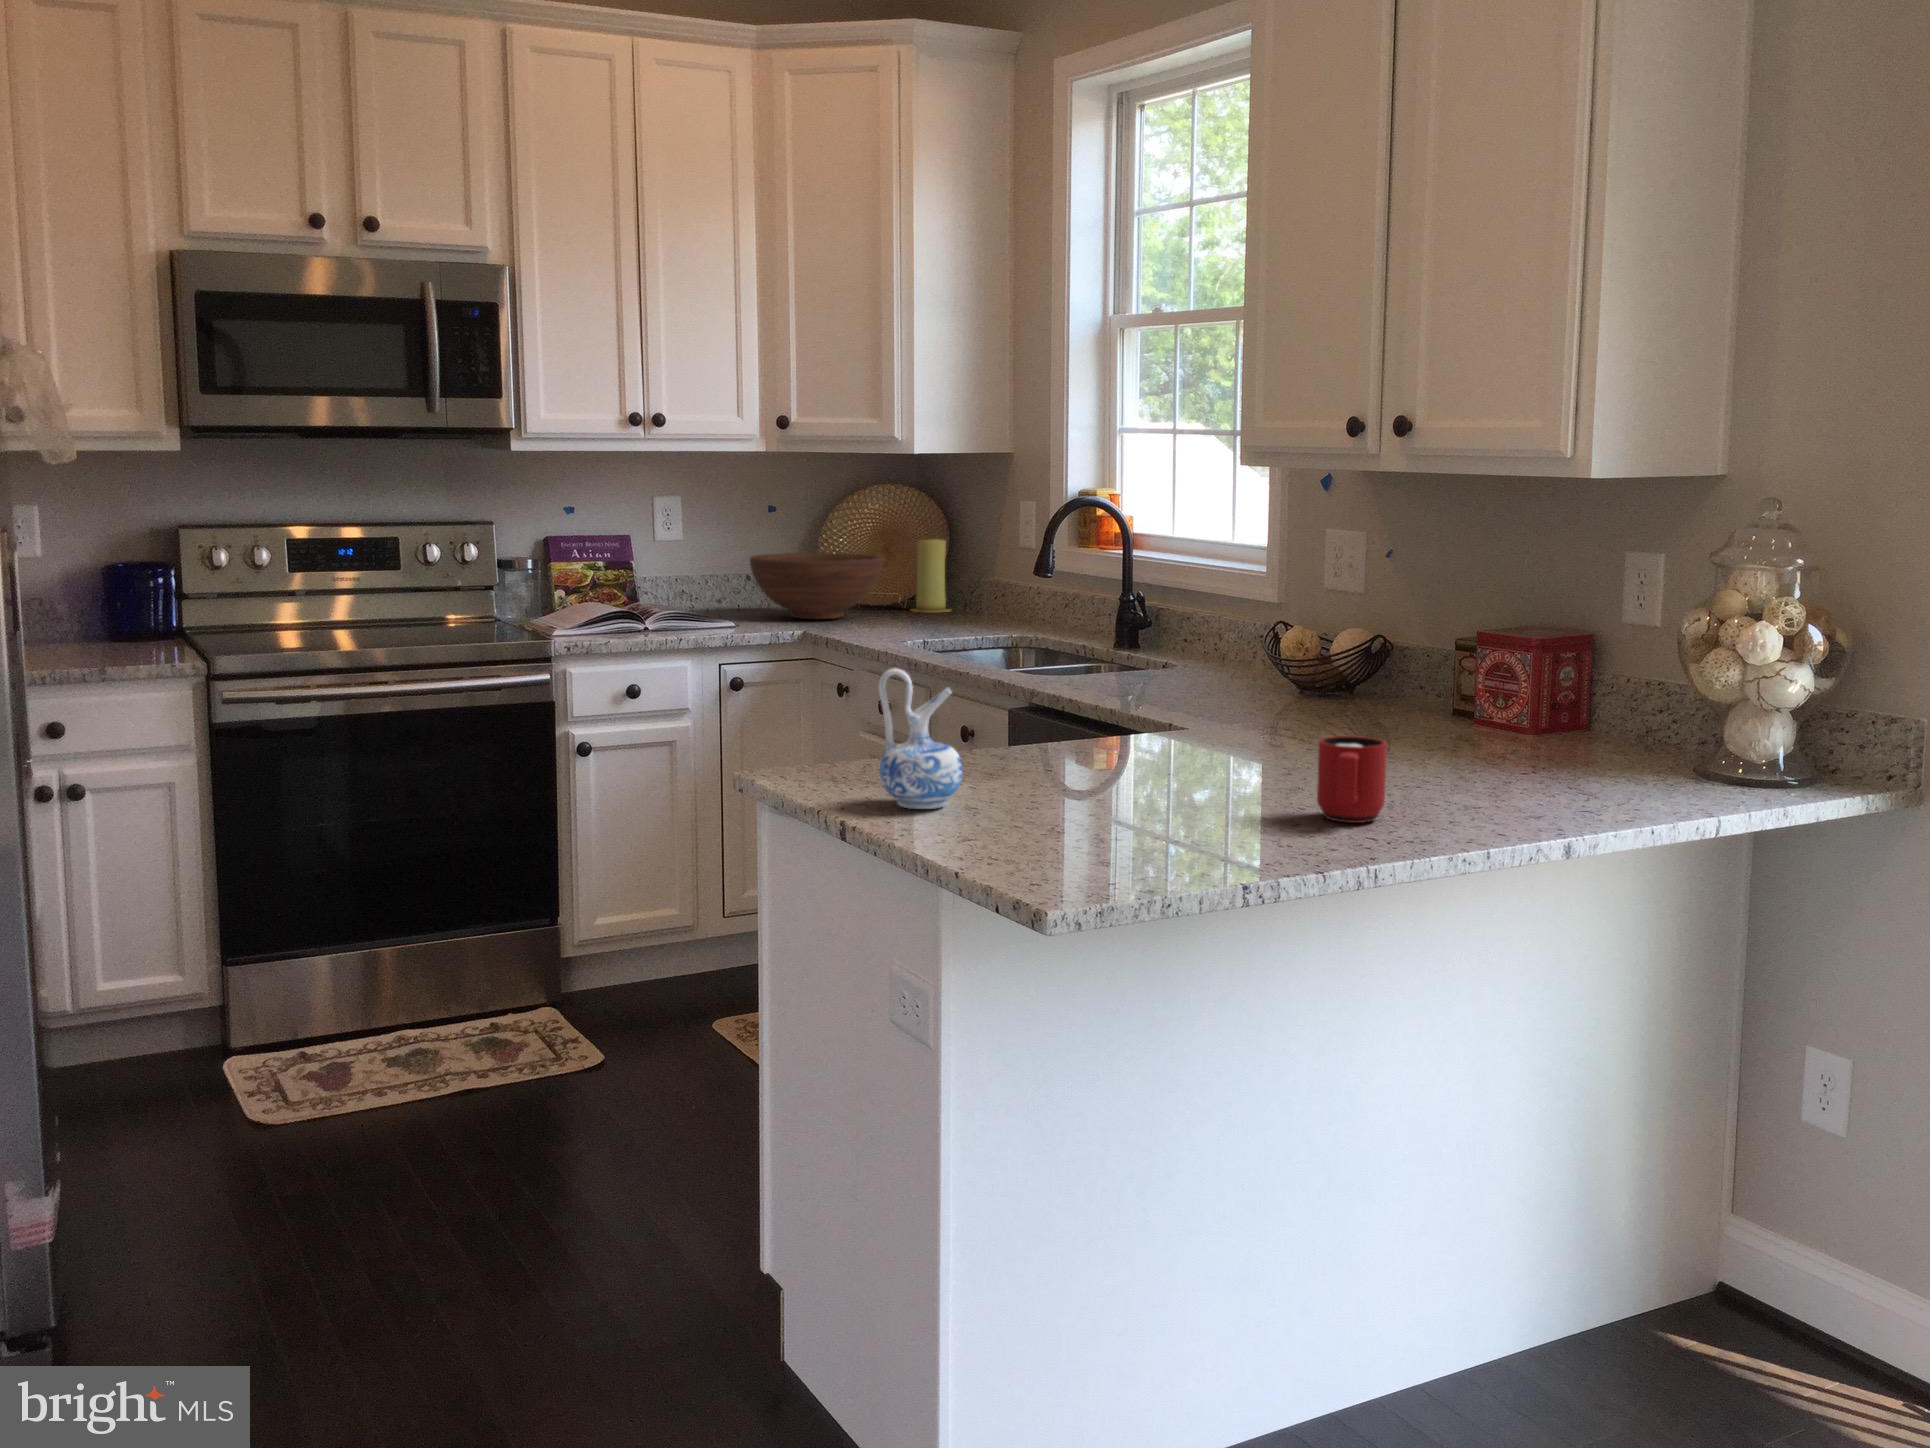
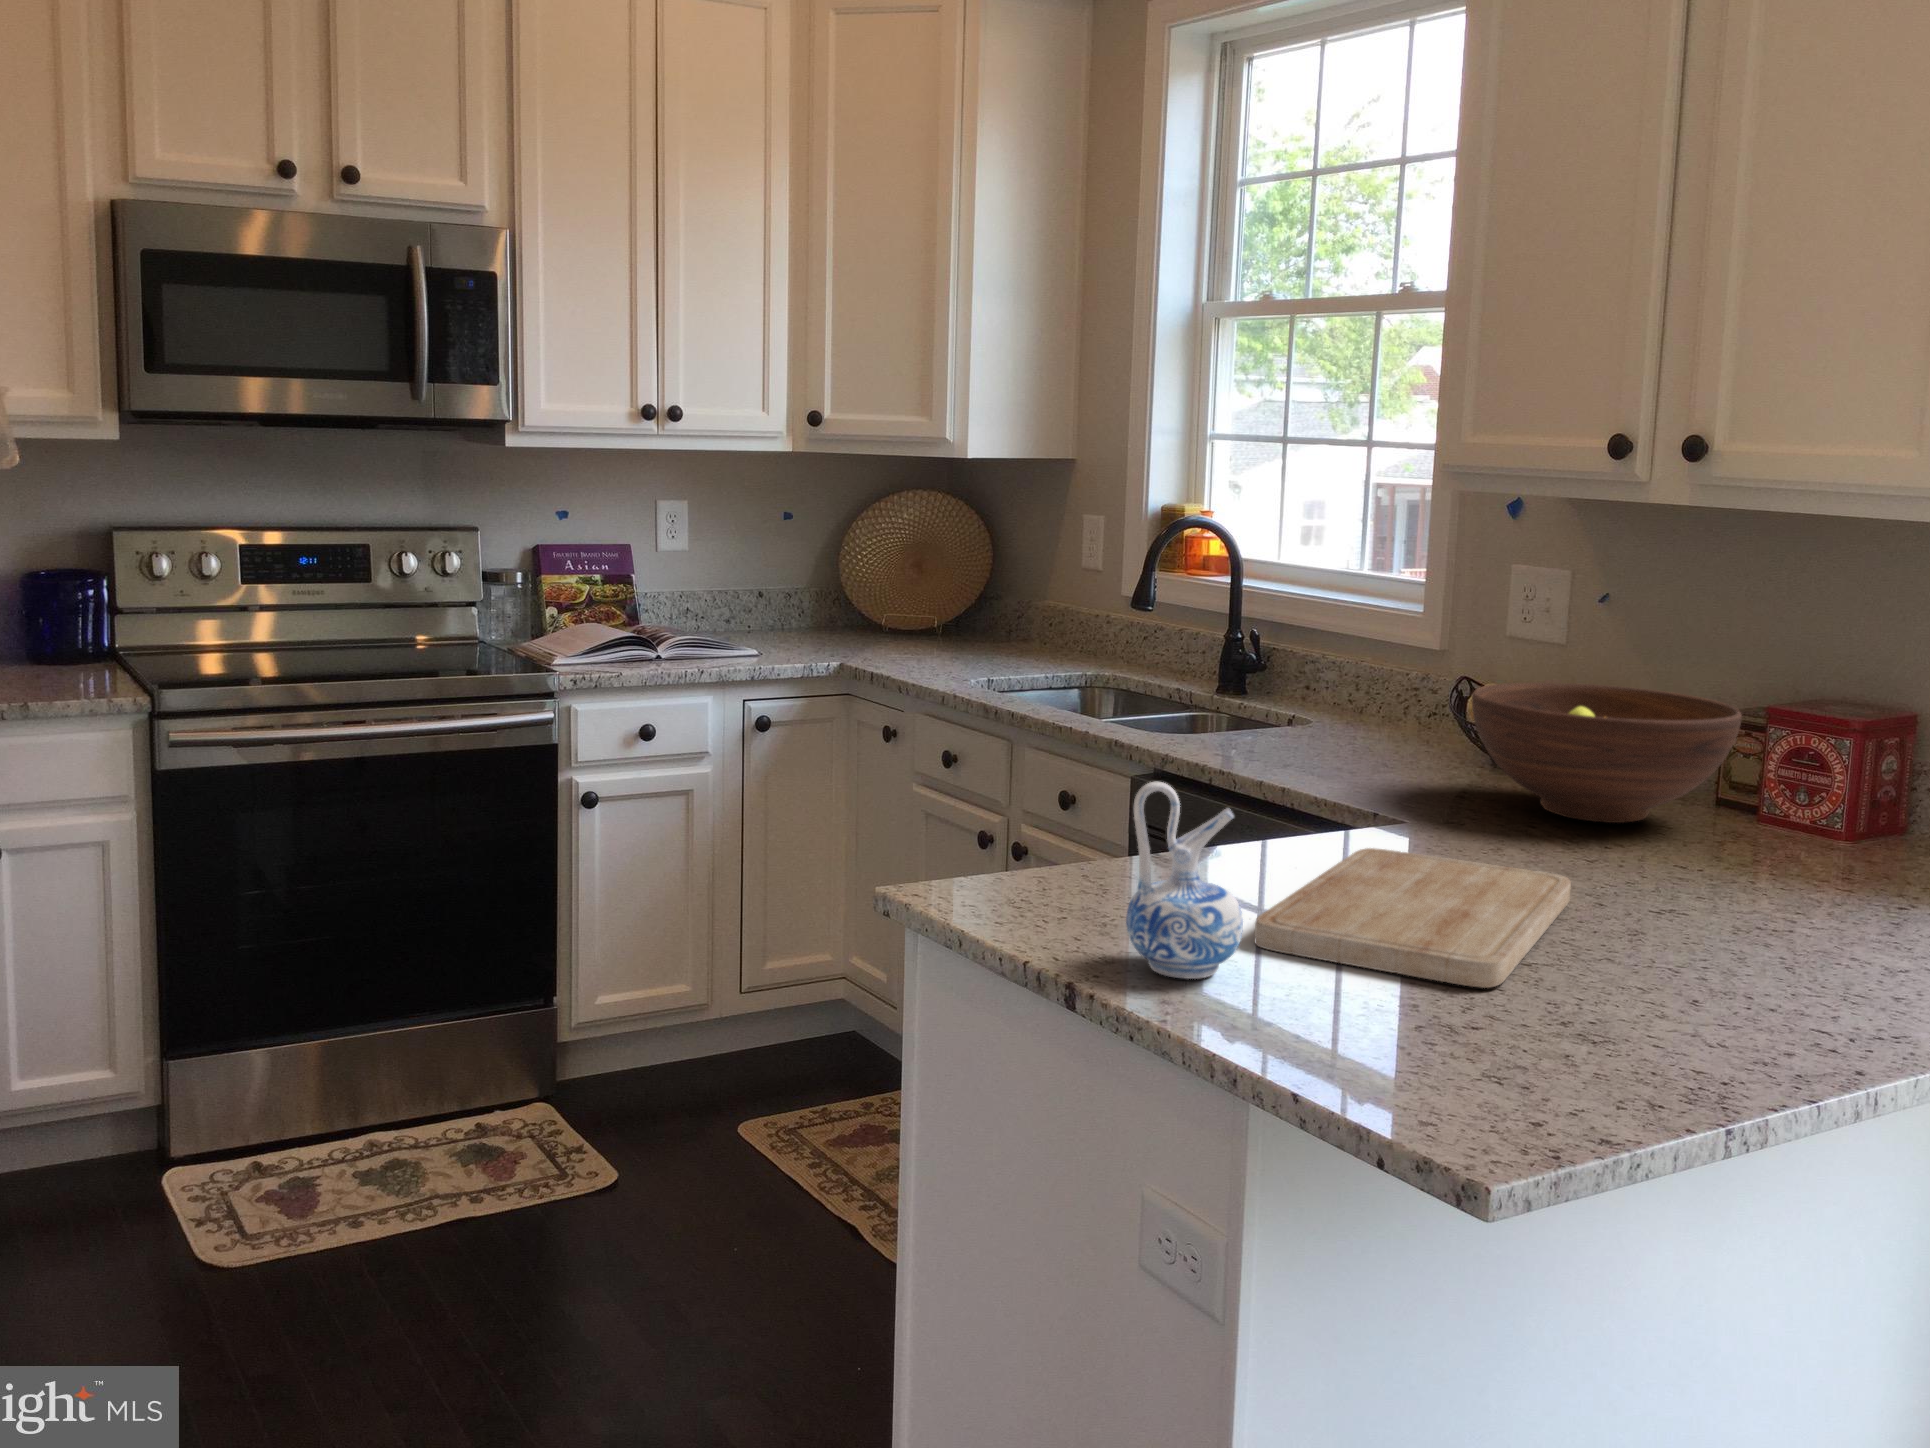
candle: present [912,539,950,612] -> none [945,554,991,638]
fruit bowl: present [750,553,883,619] -> present [1472,682,1742,823]
mug: present [1317,736,1387,823] -> none [1730,883,1841,1010]
cutting board: none [989,738,1258,813] -> present [1254,848,1571,988]

